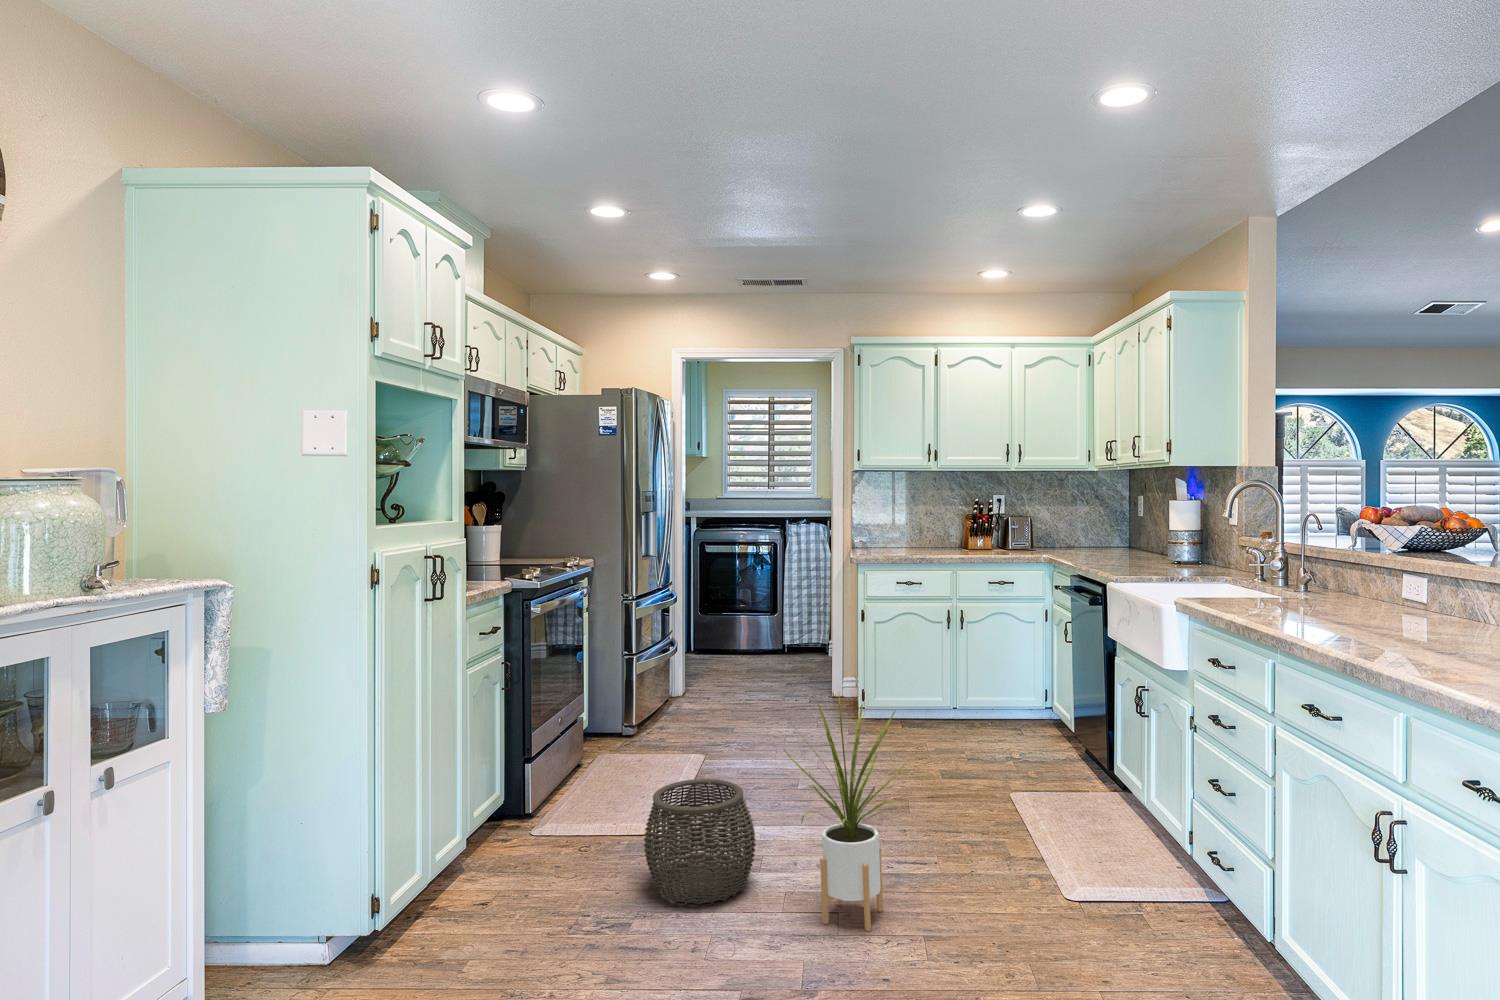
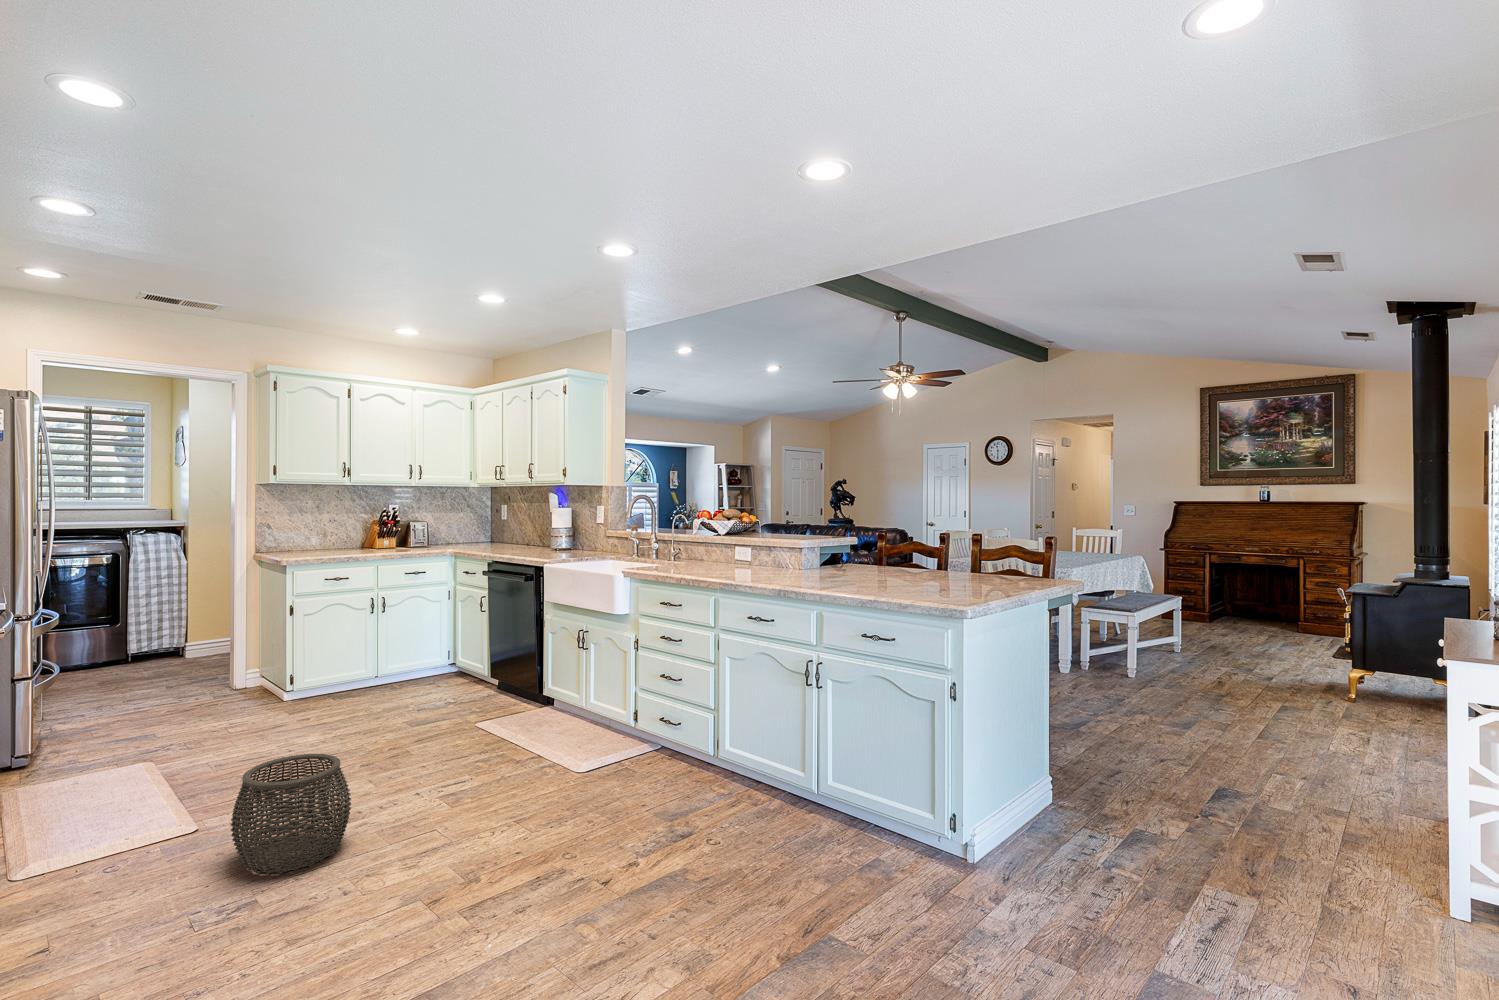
house plant: present [783,695,907,931] -> none [395,650,504,839]

